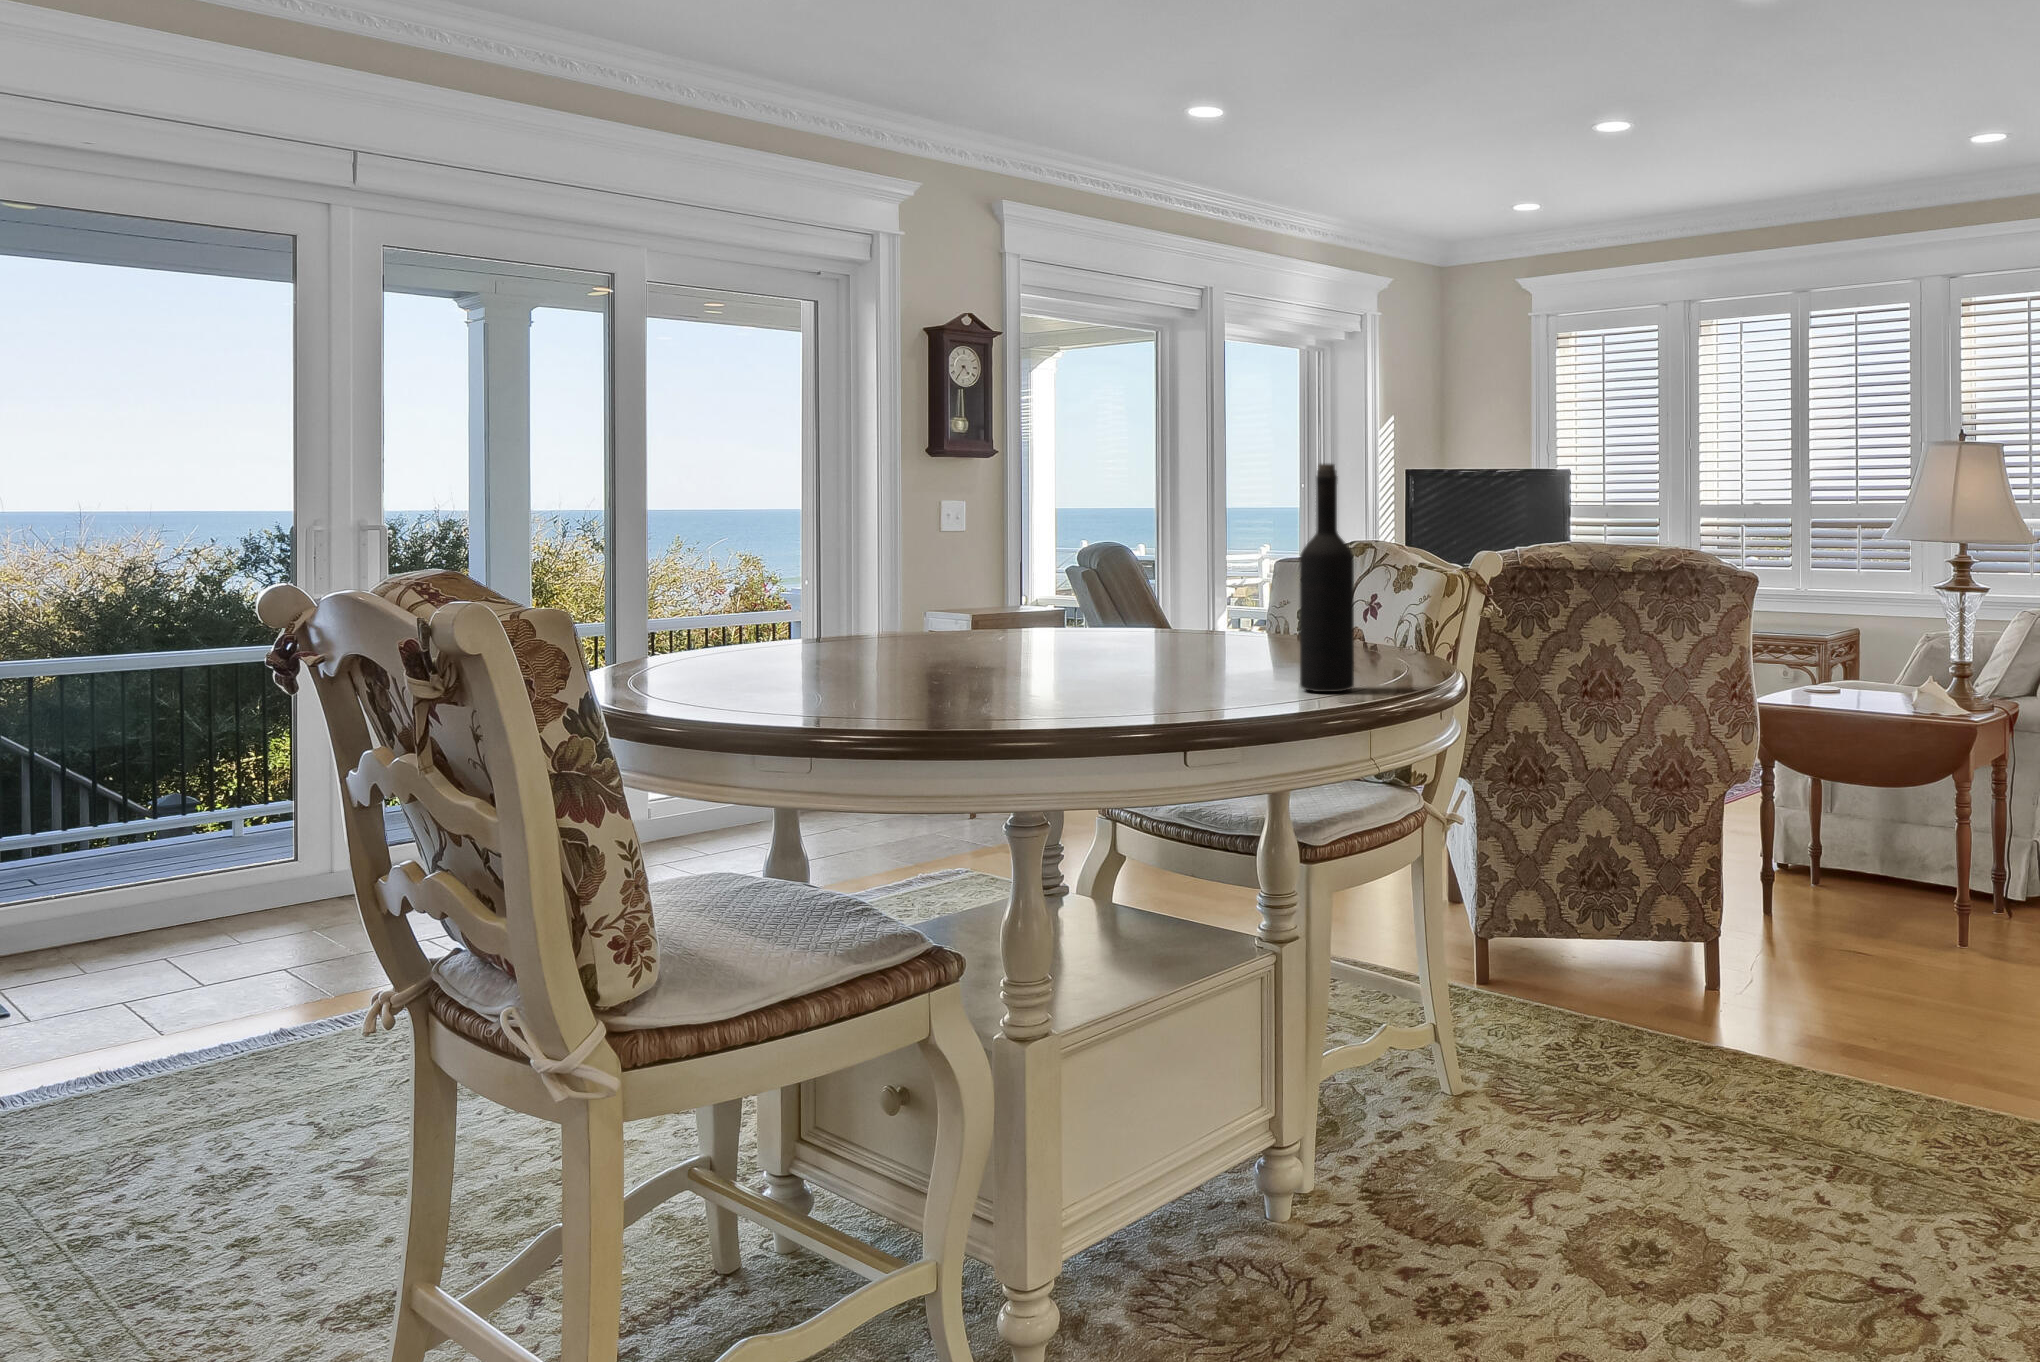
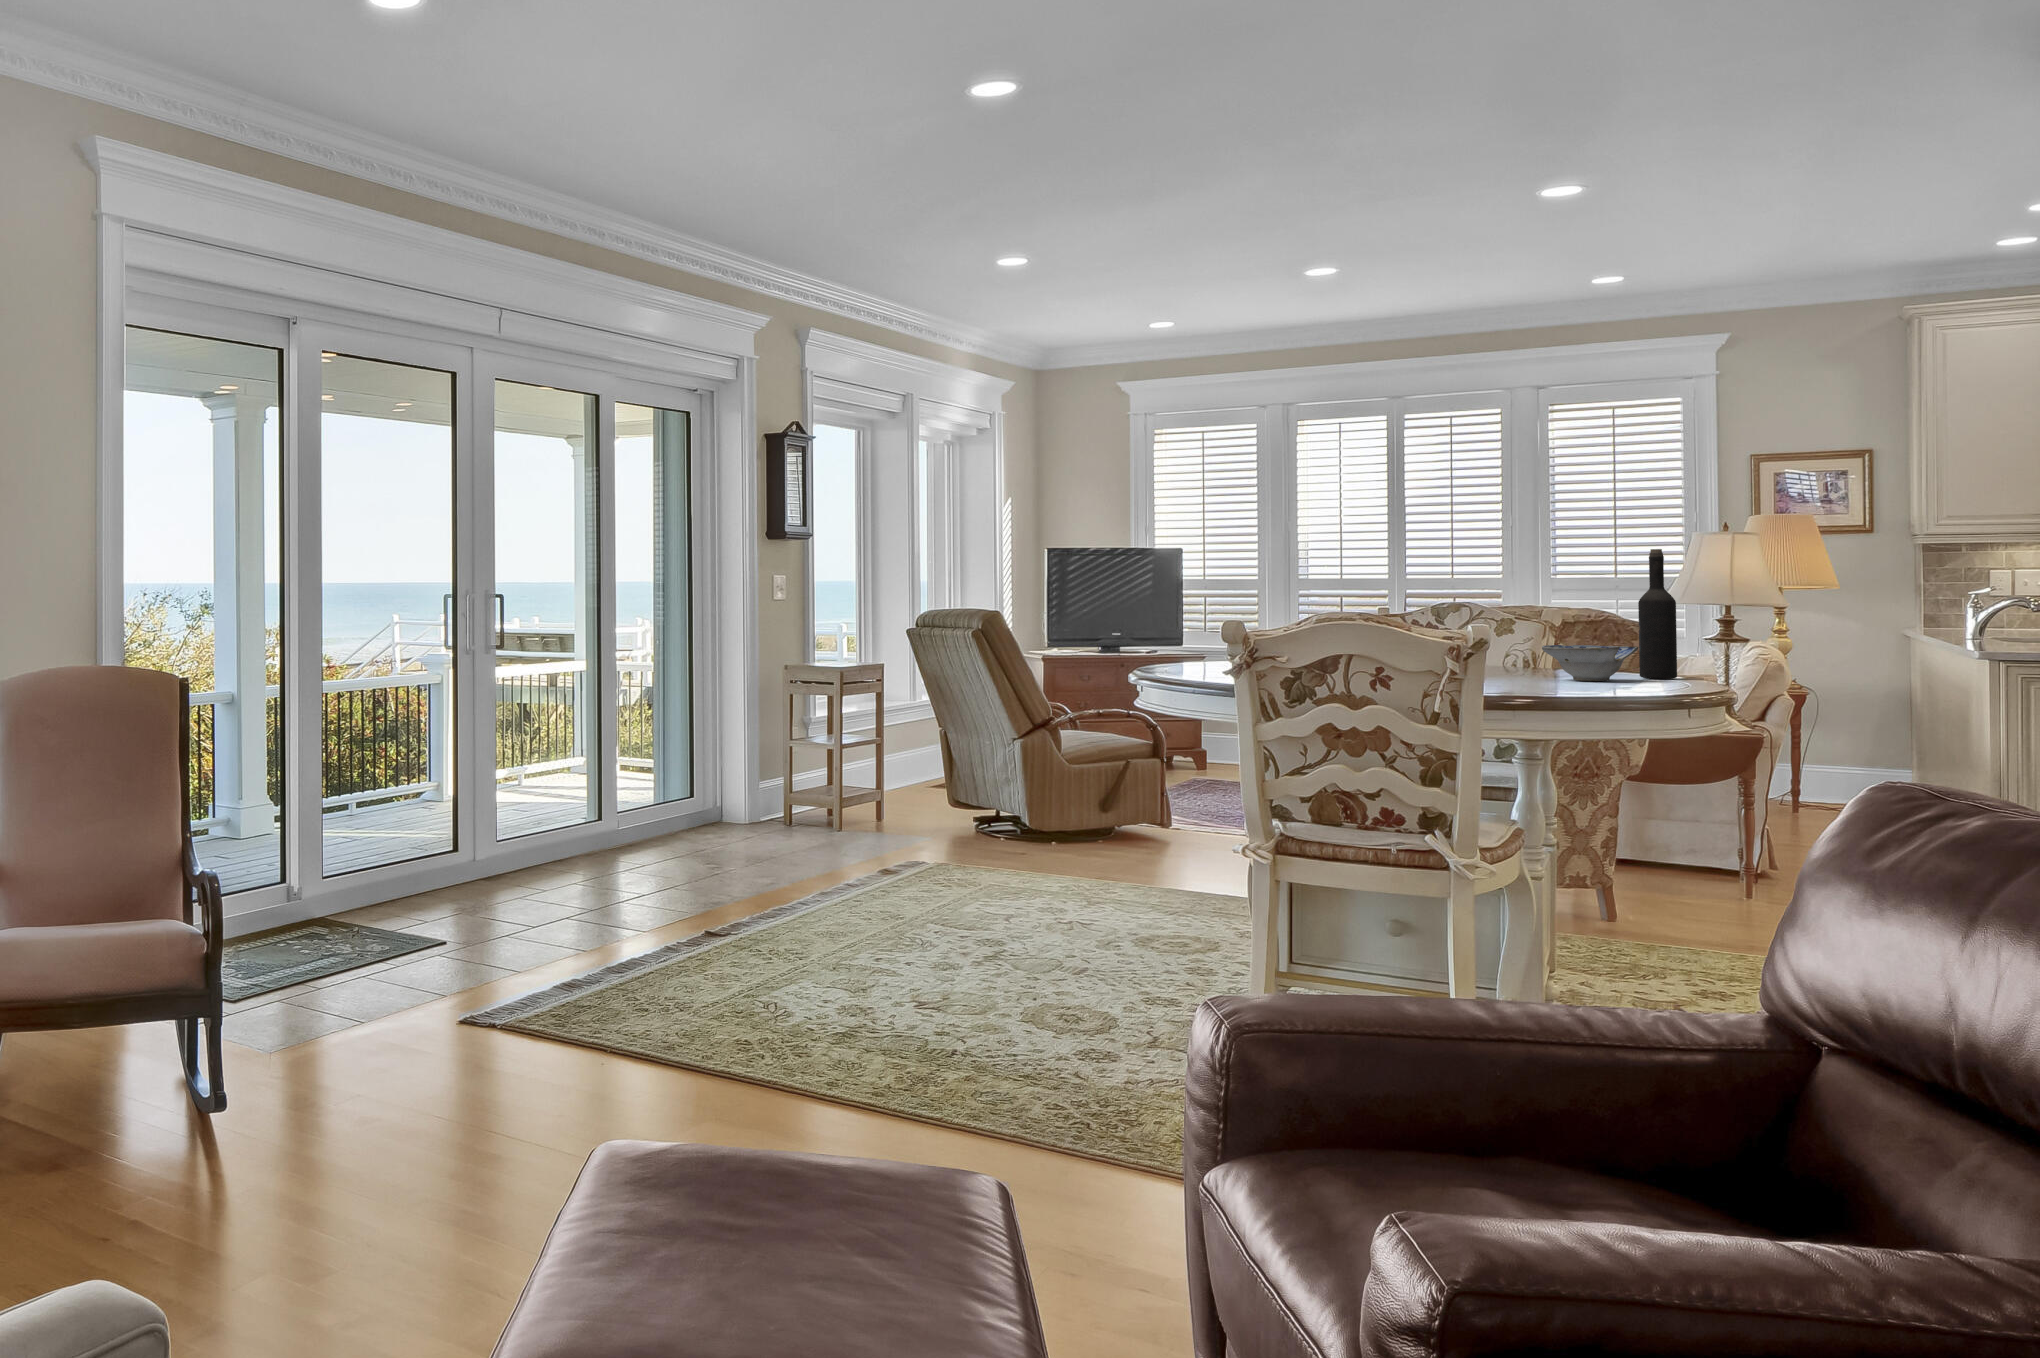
ceramic bowl: none [1089,630,1236,699] -> present [1542,645,1638,681]

